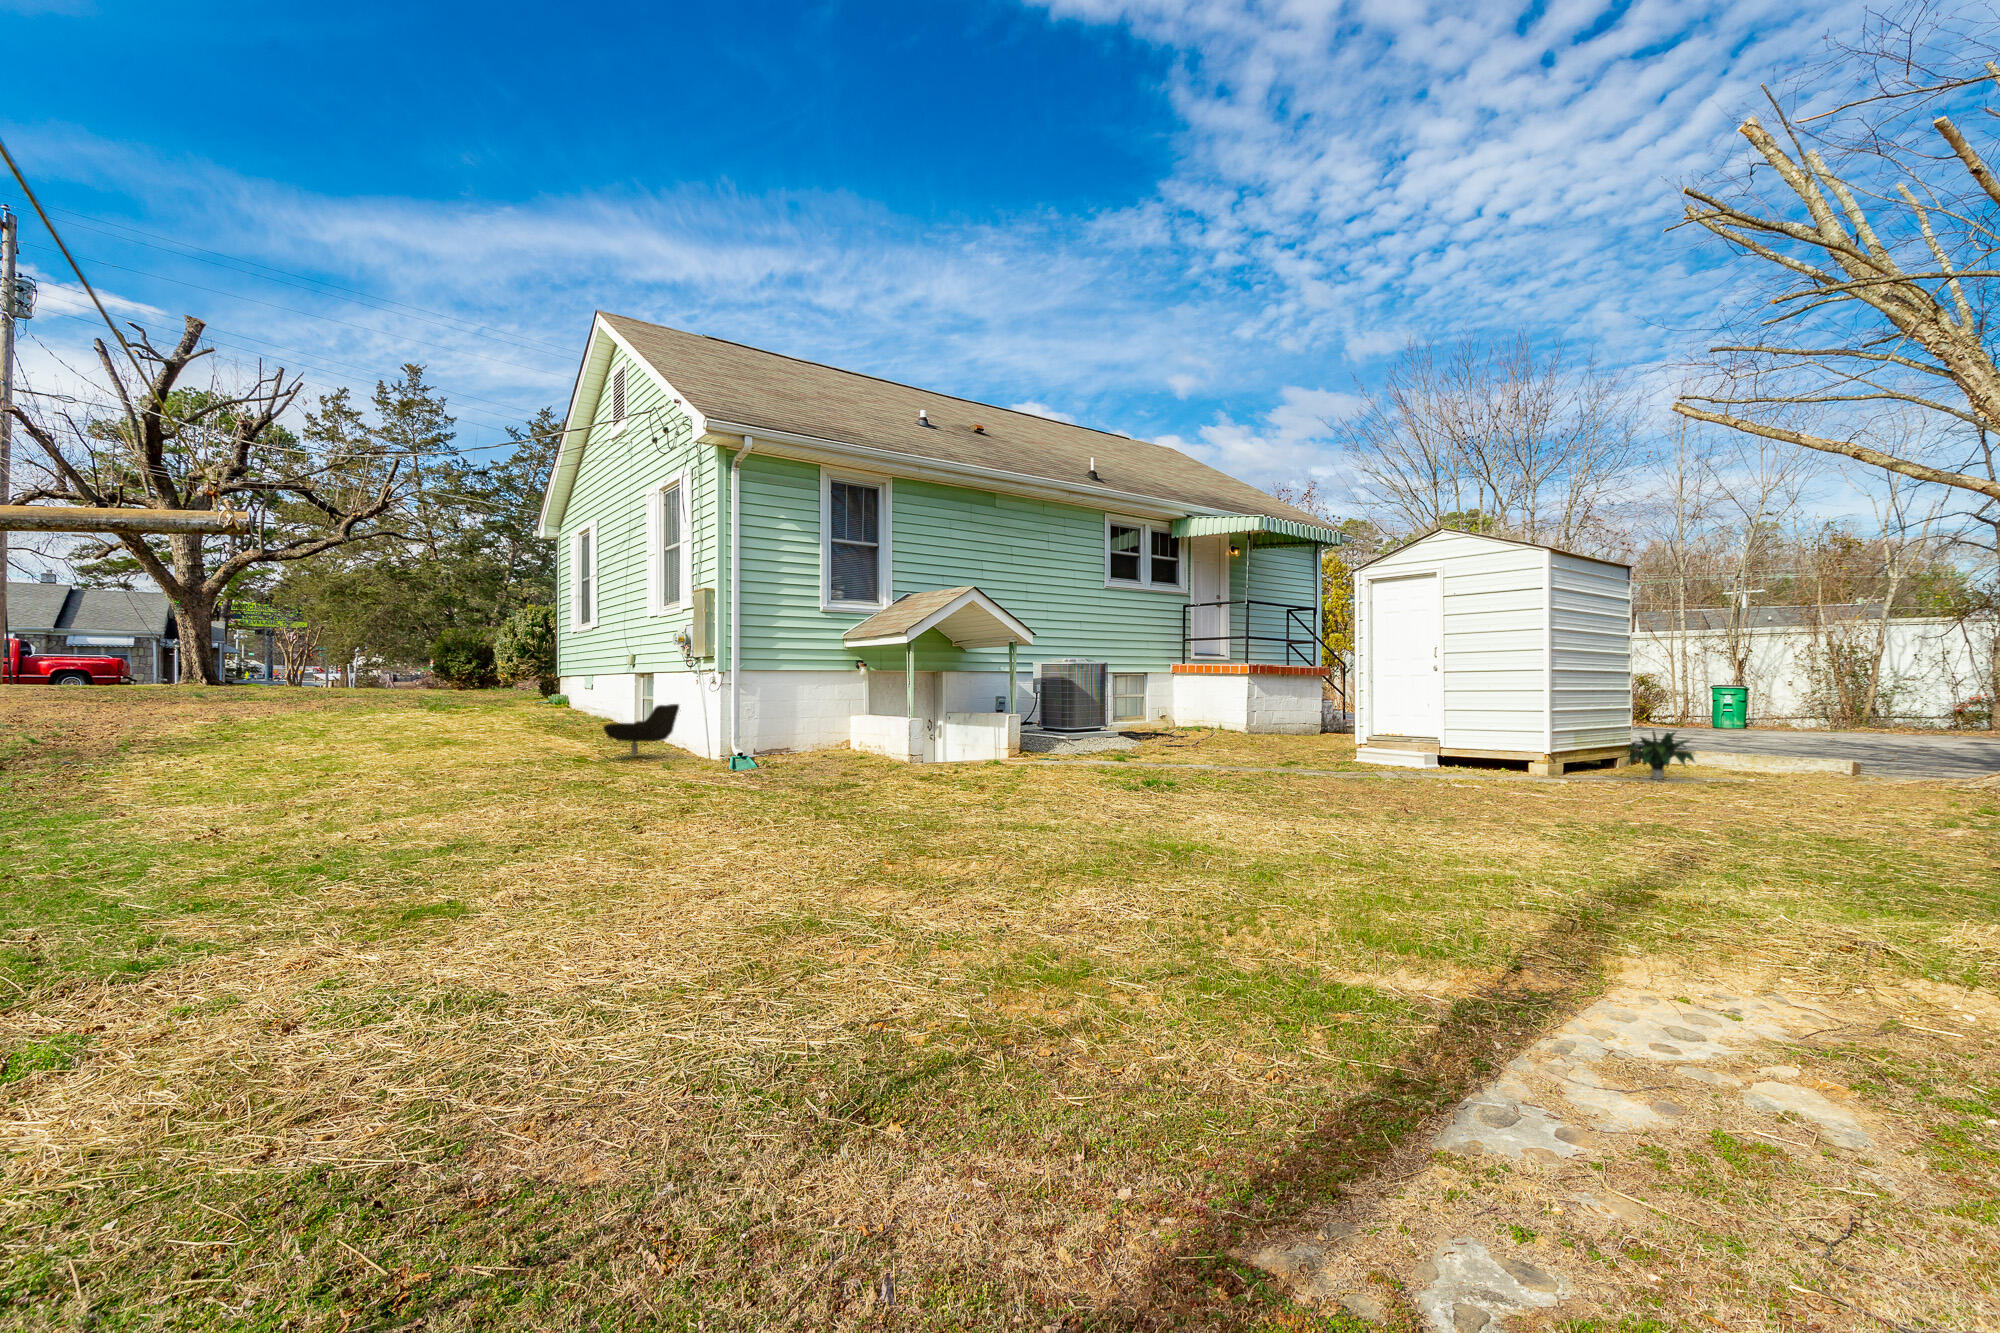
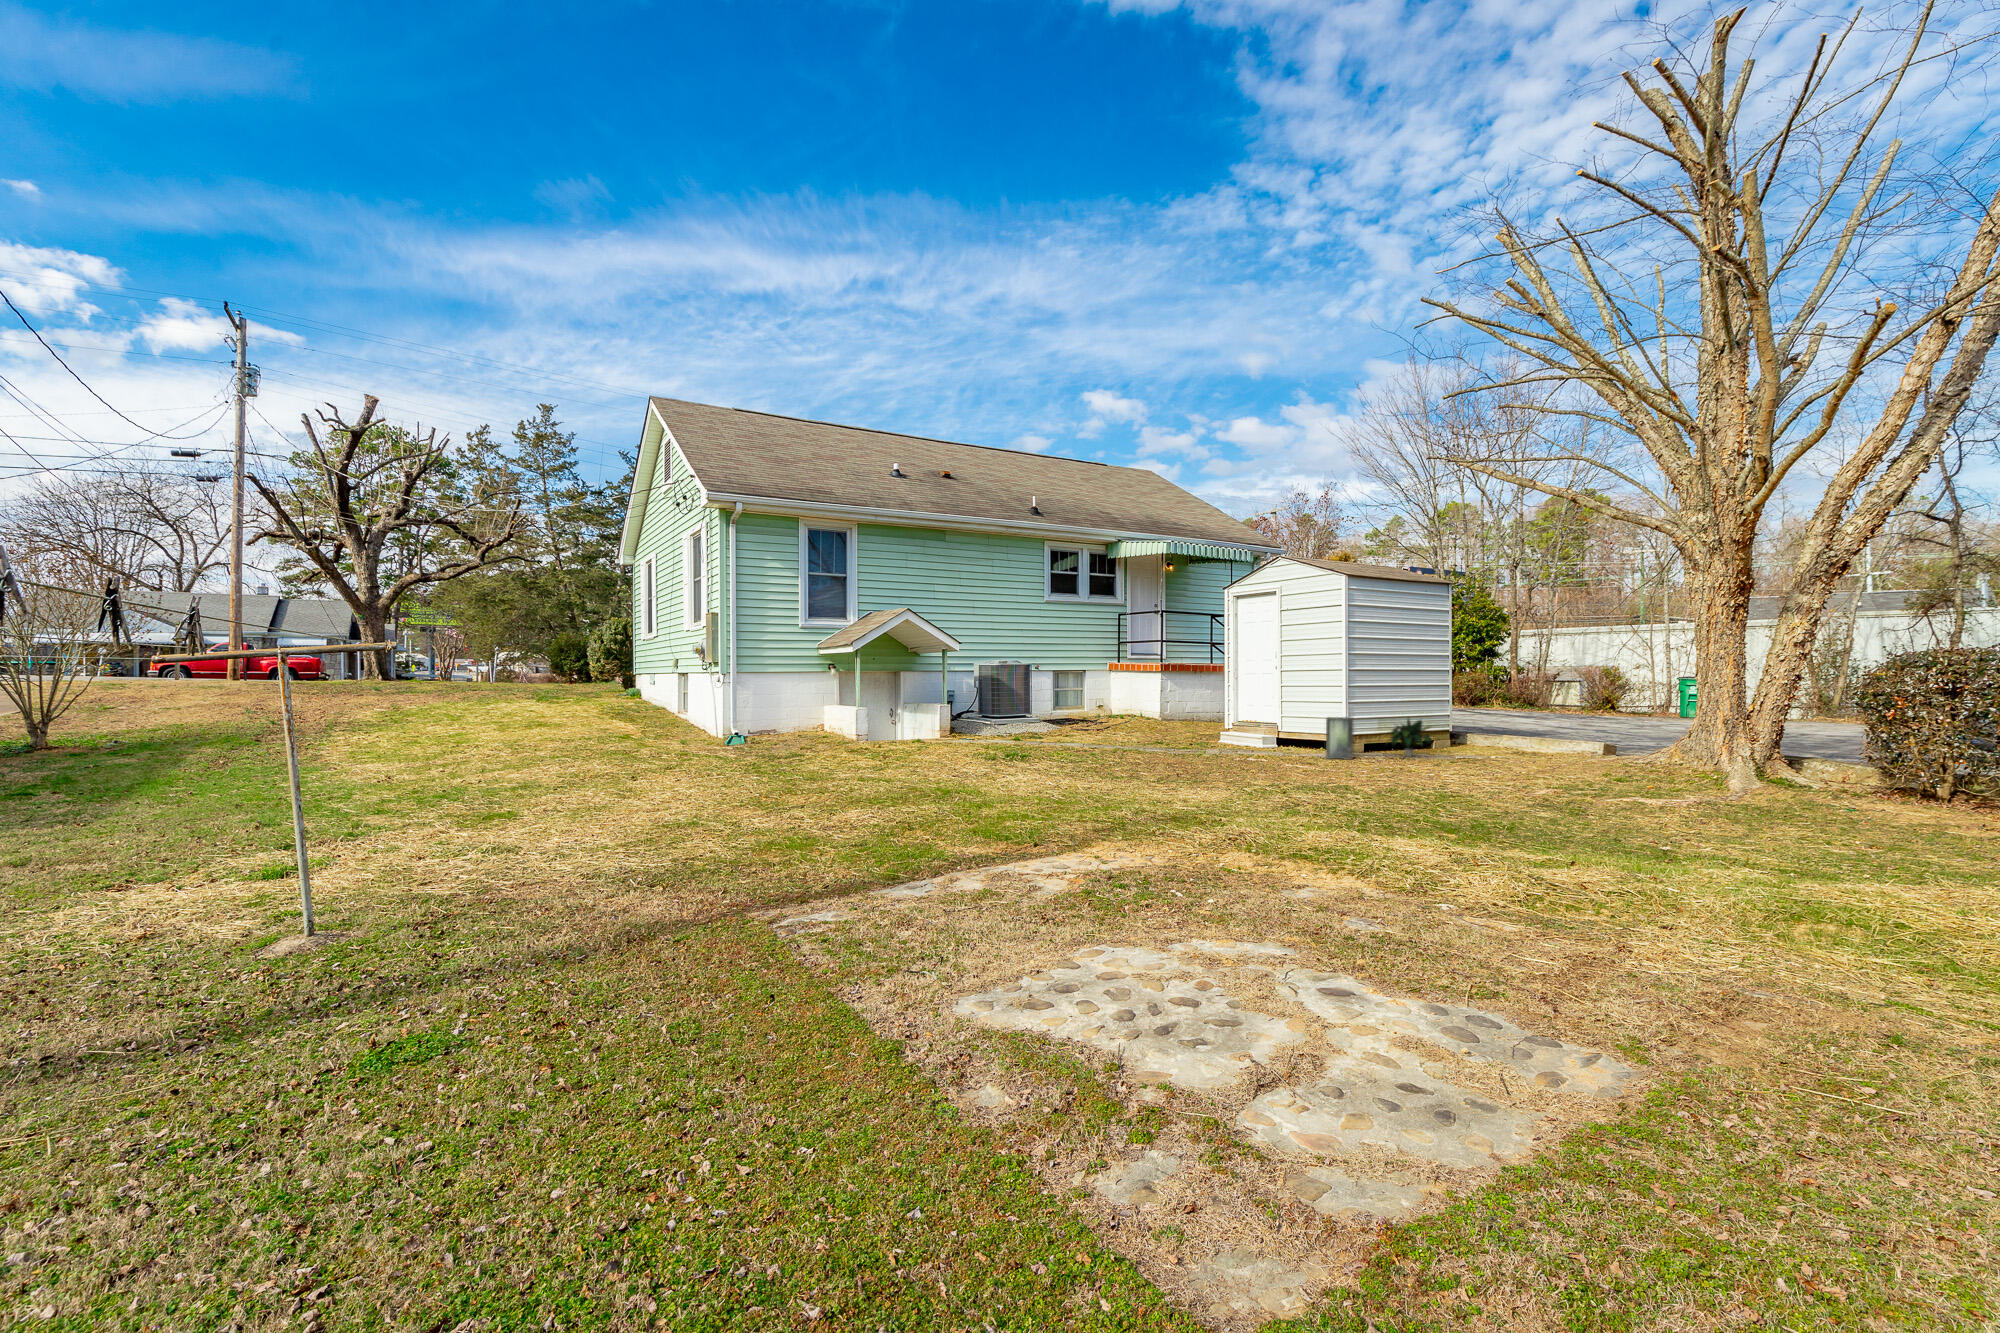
lounge chair: present [603,704,679,759] -> none [645,697,702,738]
storage box: none [1558,728,1605,785] -> present [1326,717,1353,760]

